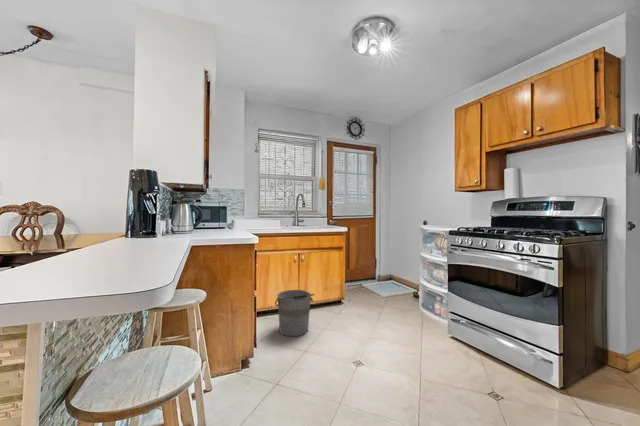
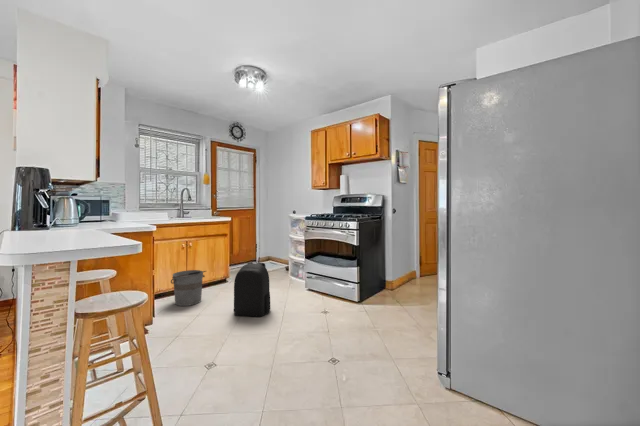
backpack: none [345,293,398,384] -> present [234,261,271,316]

